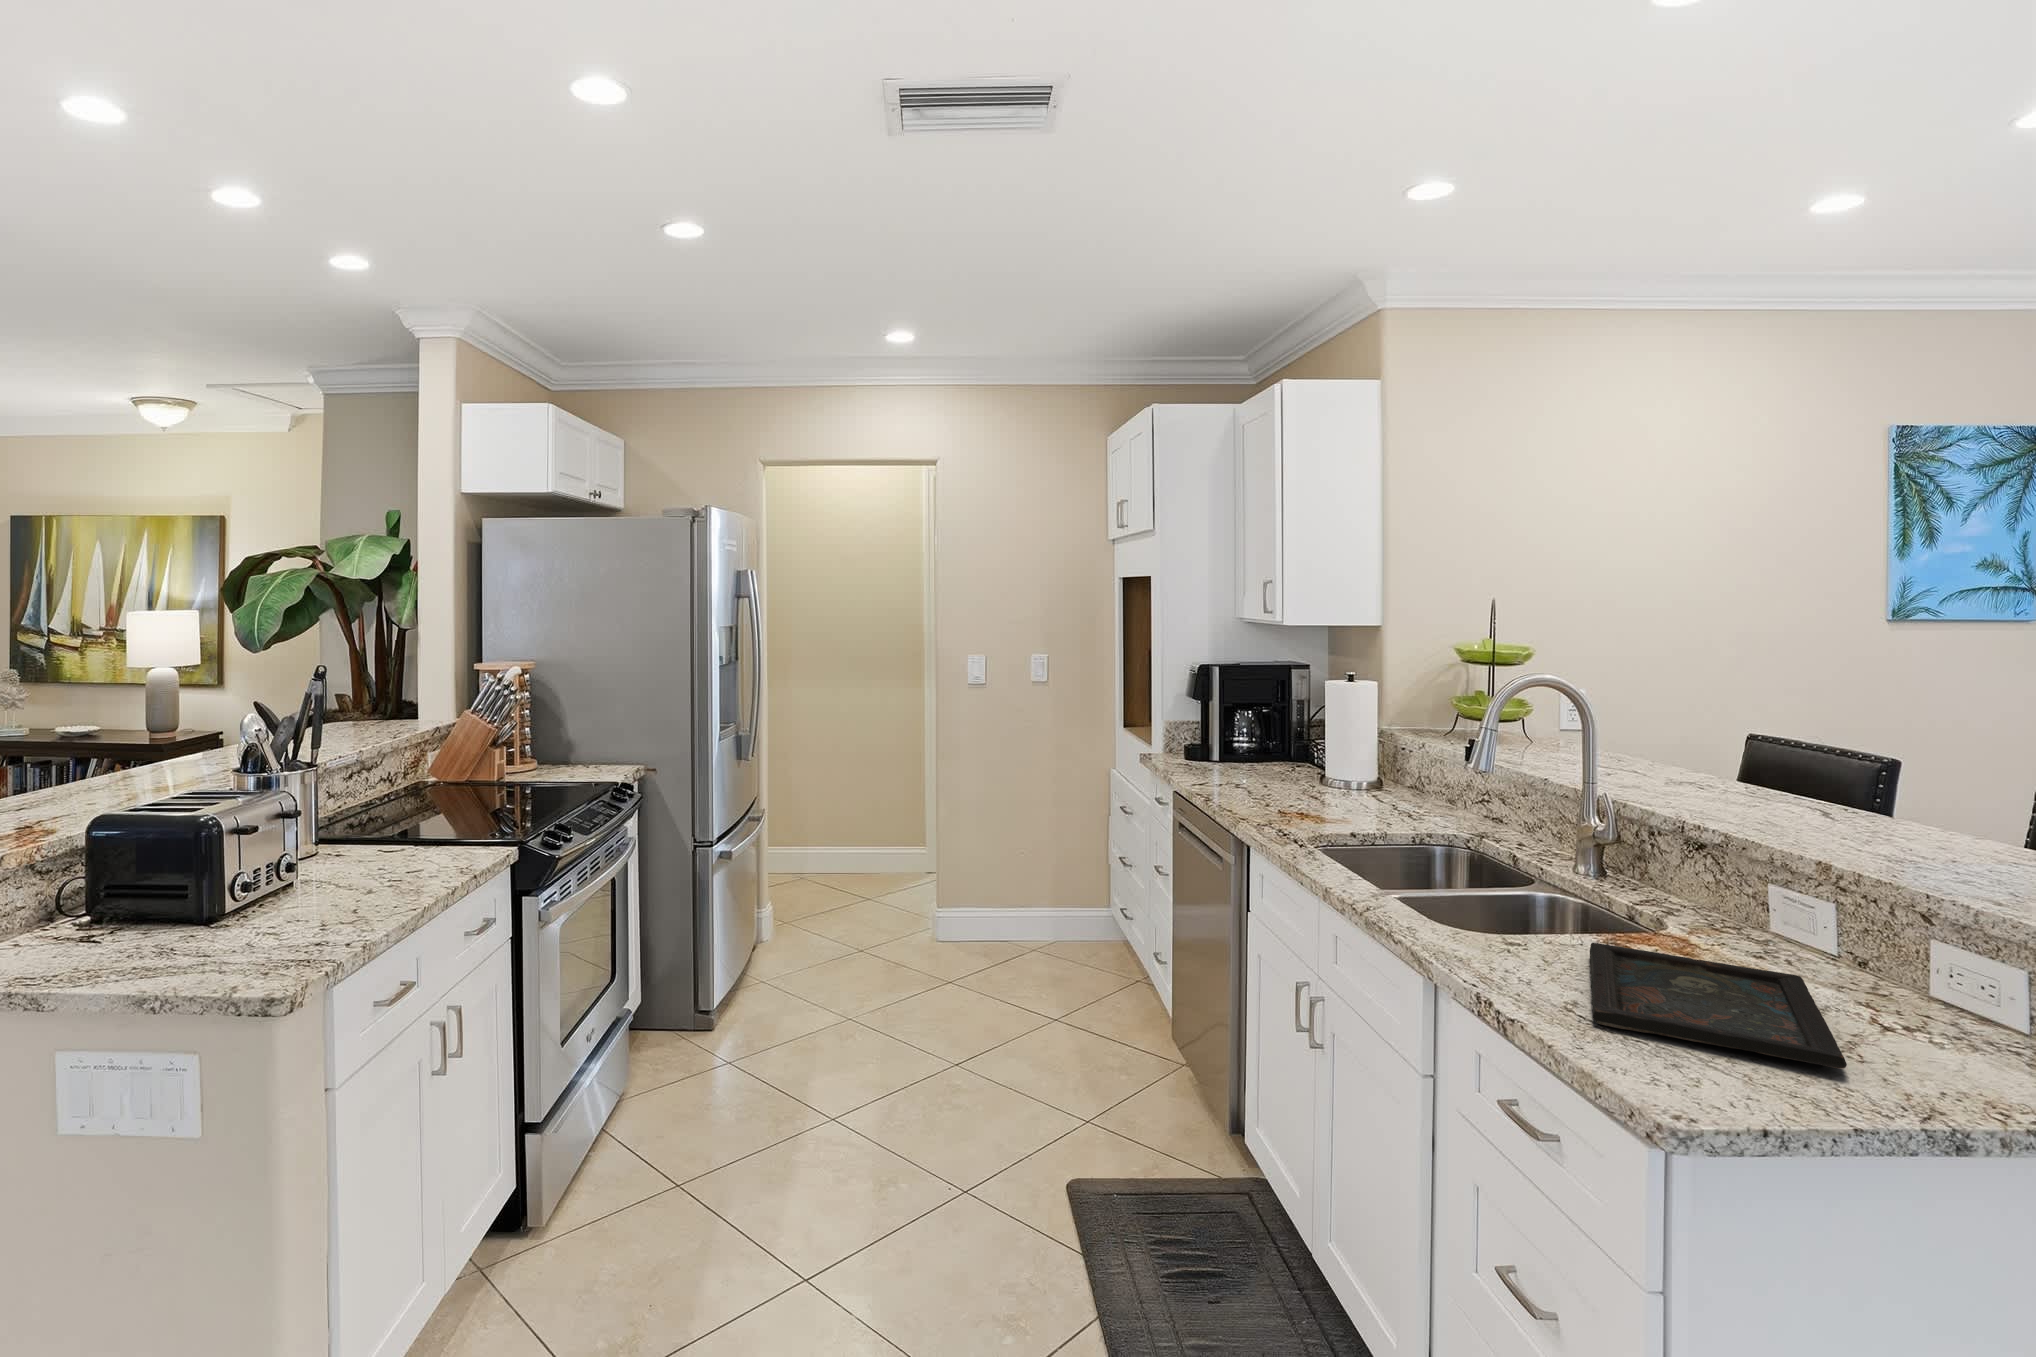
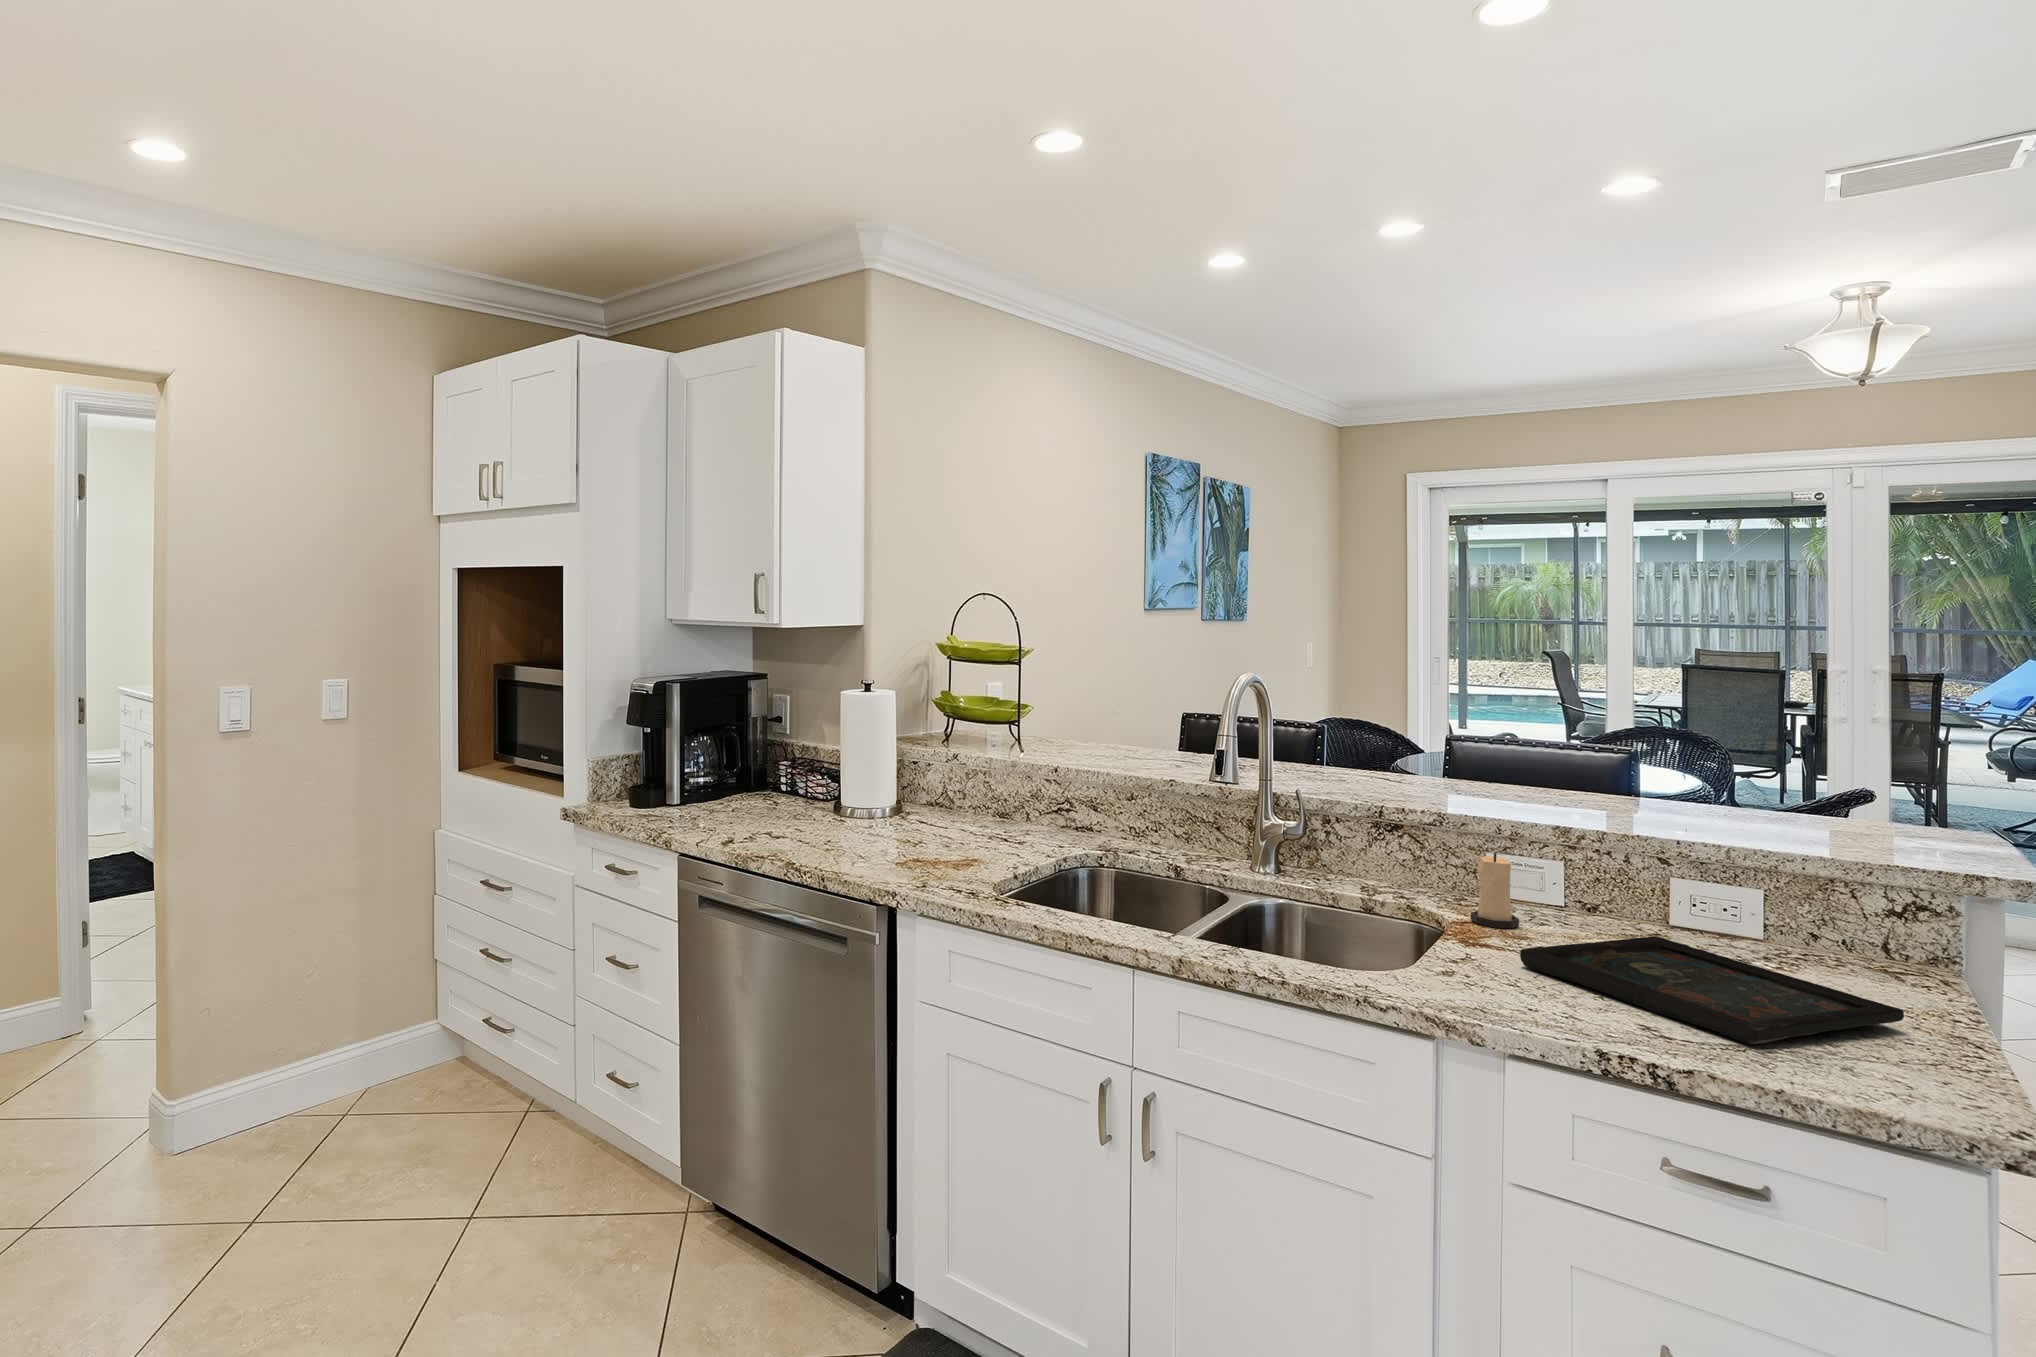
candle: none [1685,875,1739,951] -> present [1471,853,1519,928]

